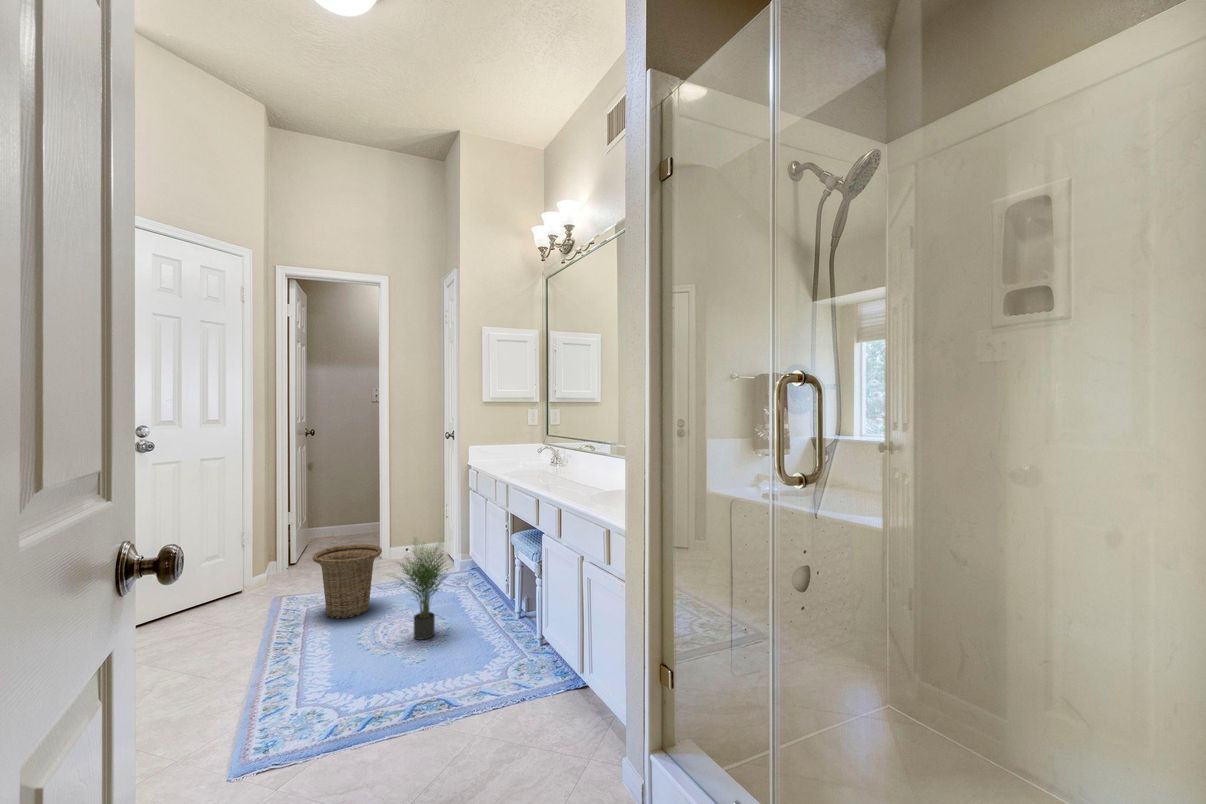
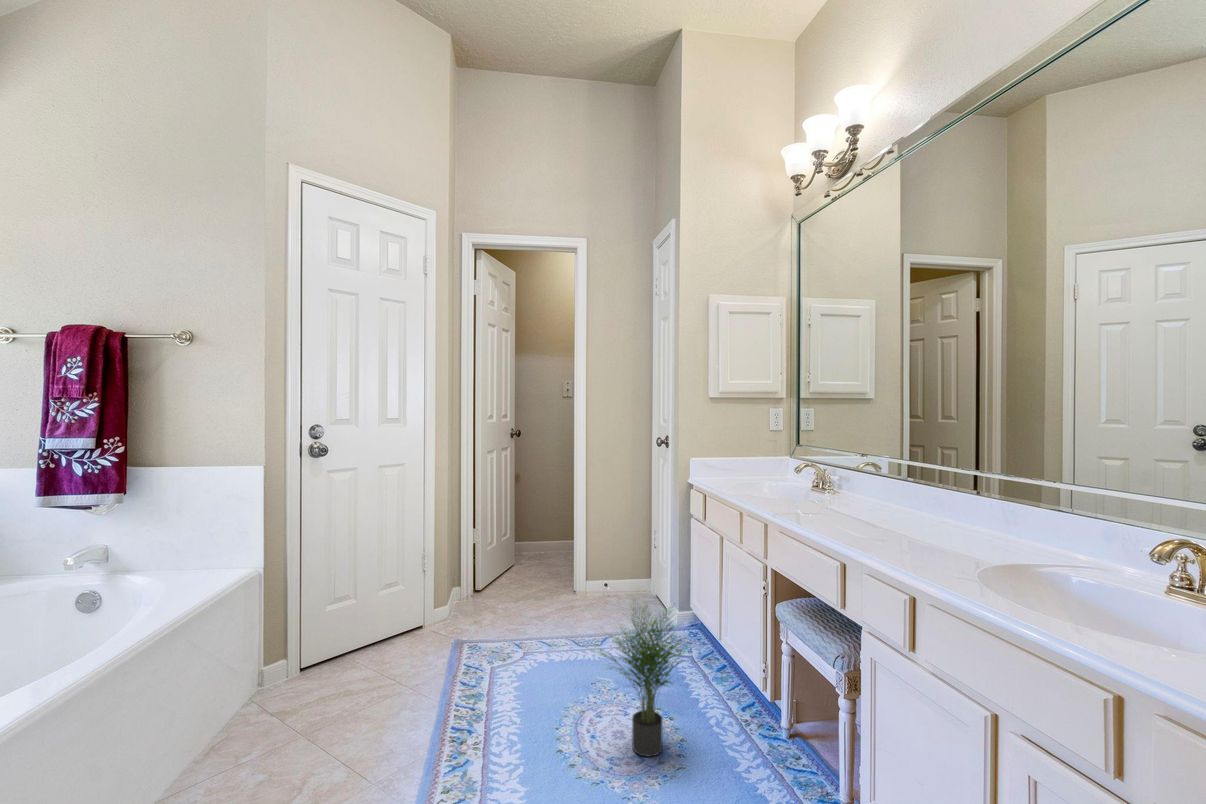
basket: present [313,544,382,619] -> none [498,586,583,692]

